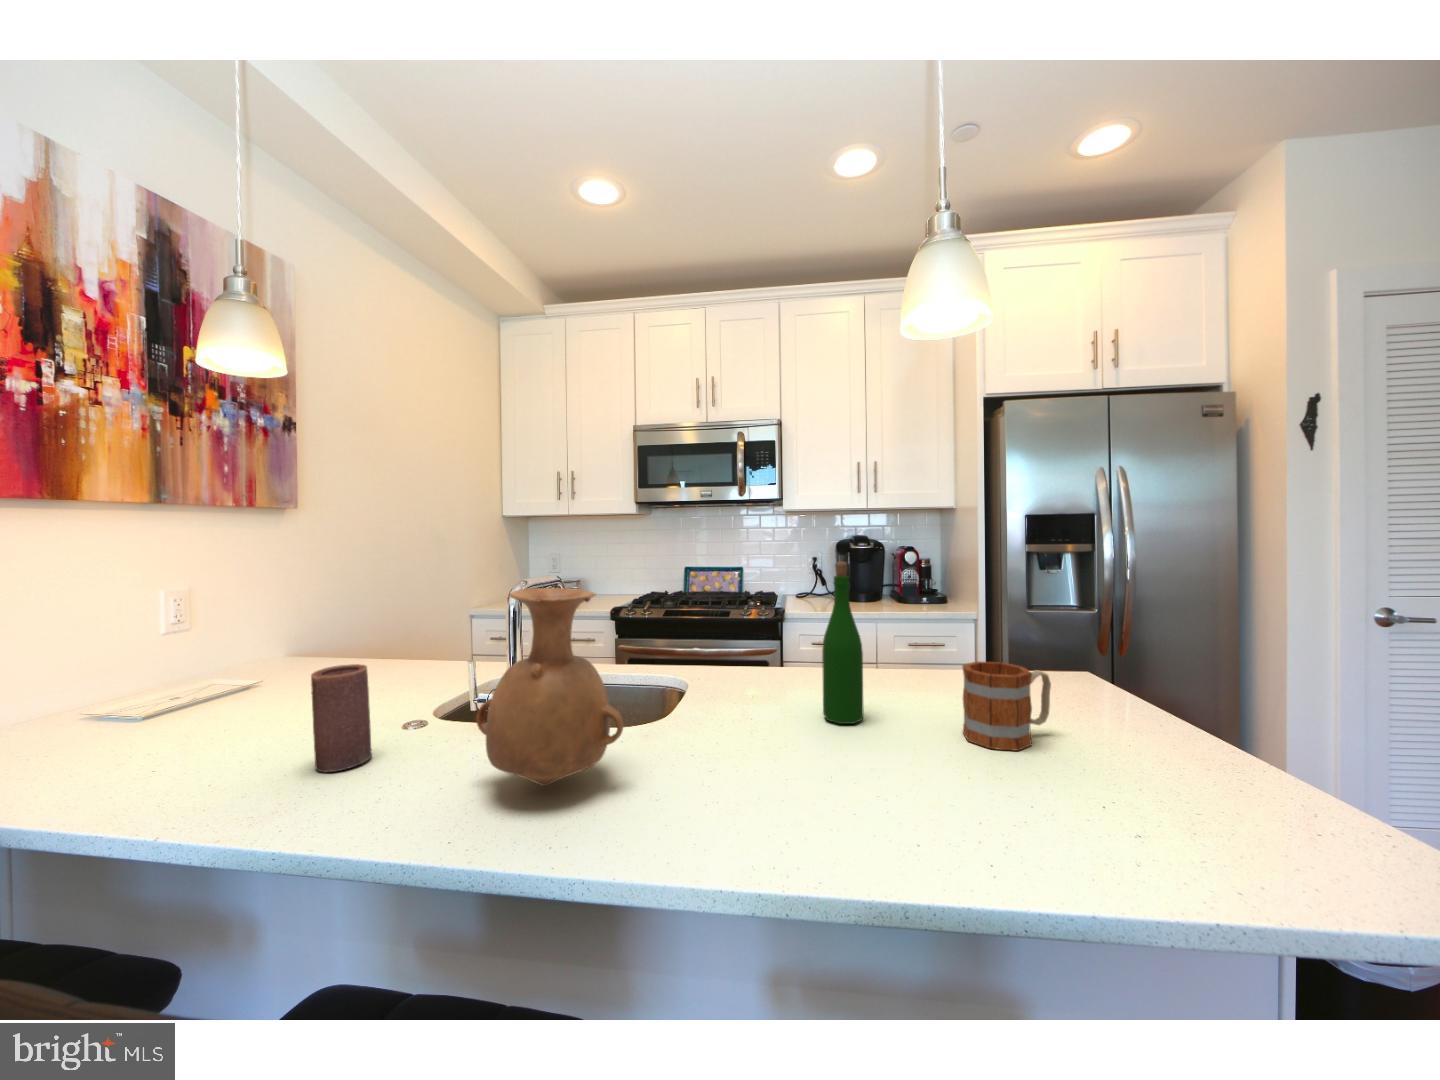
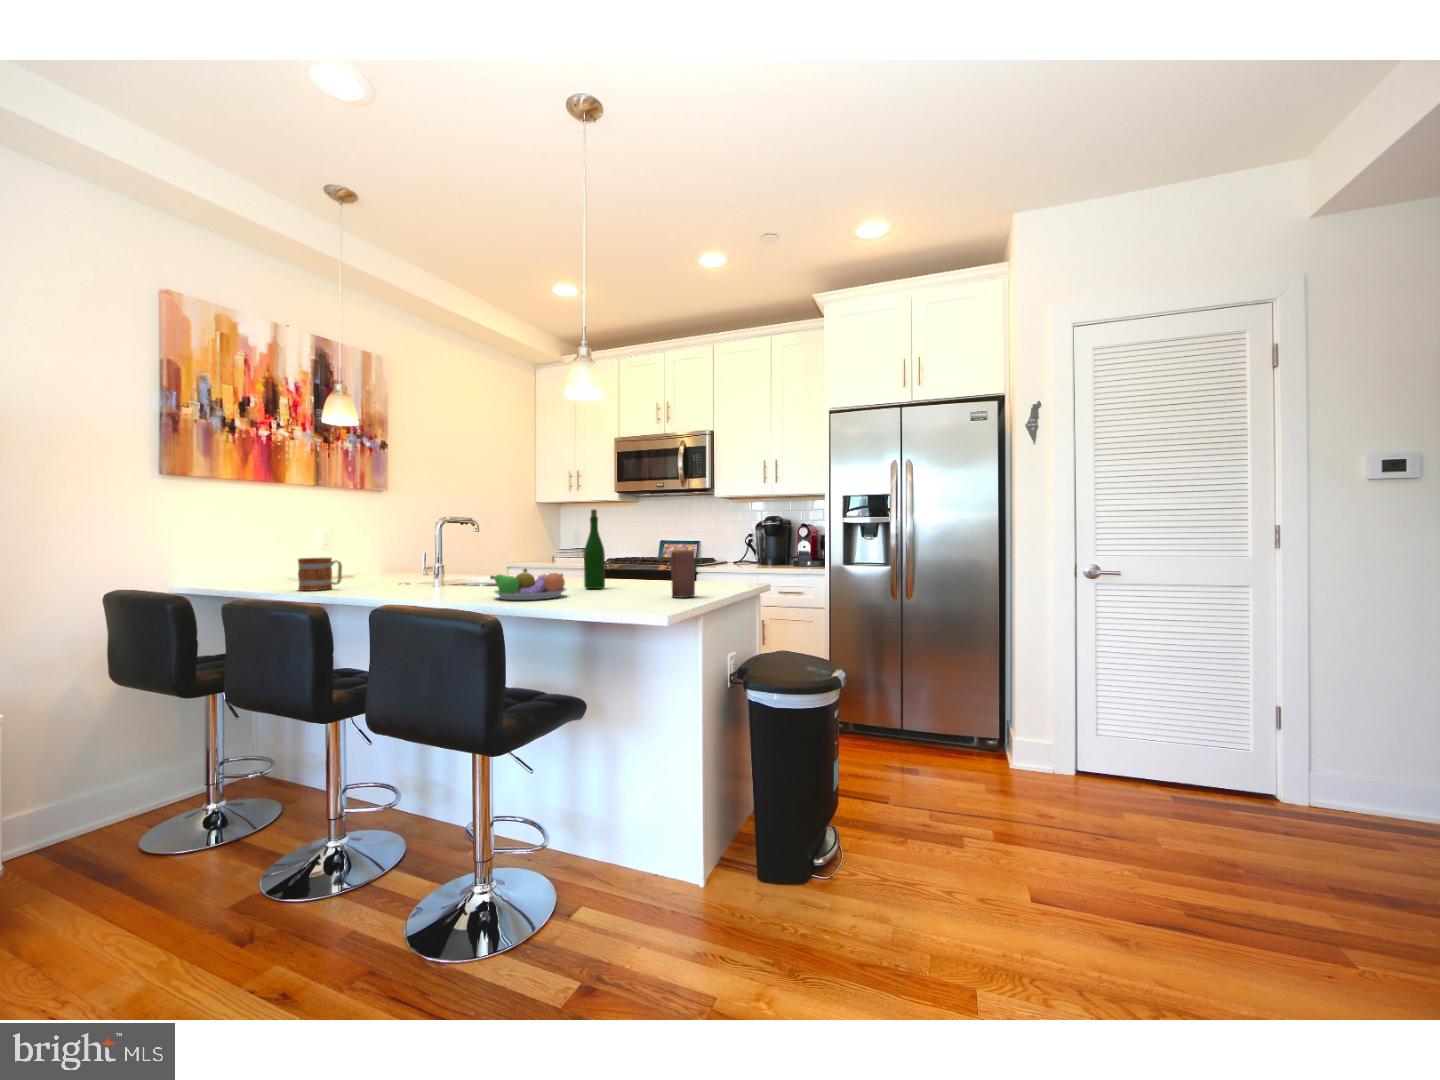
vase: present [476,588,624,786] -> none [409,514,464,593]
mug: present [963,662,1051,751] -> present [298,558,342,591]
candle: present [311,664,372,772] -> present [671,550,695,598]
fruit bowl: none [730,715,924,834] -> present [490,568,566,600]

